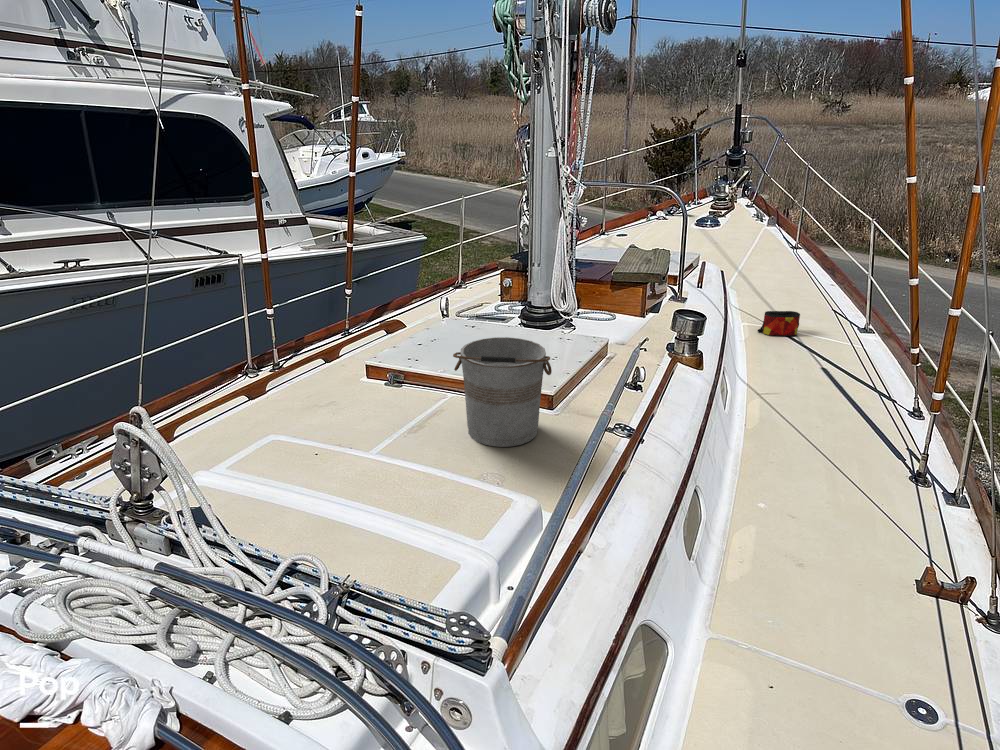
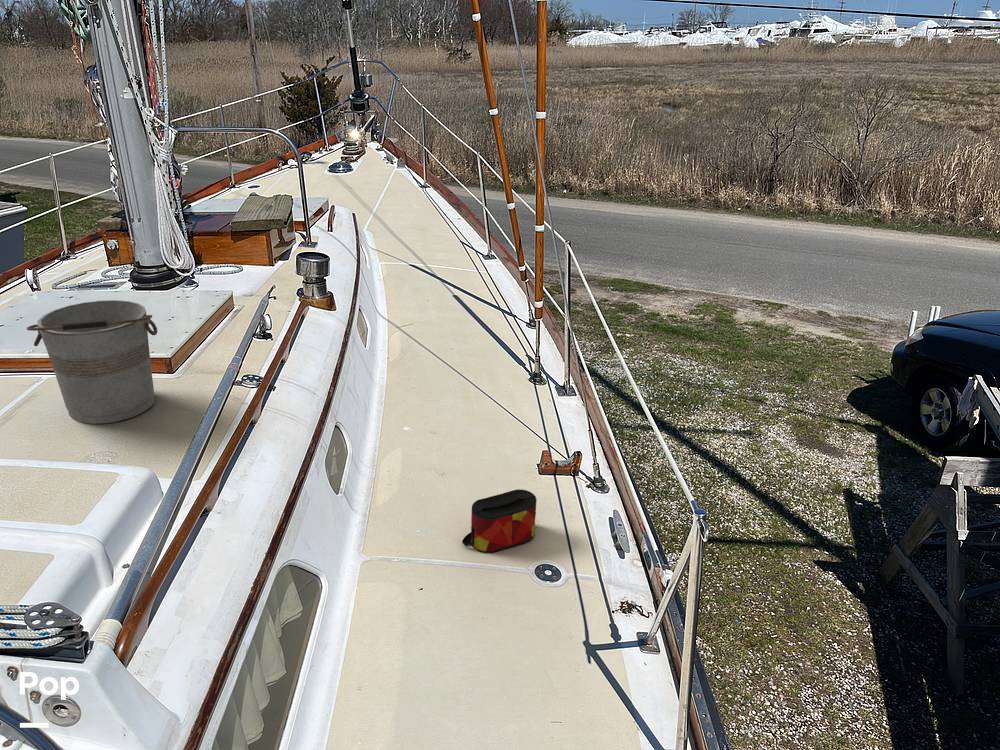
bag: present [758,311,800,336] -> present [462,489,537,553]

